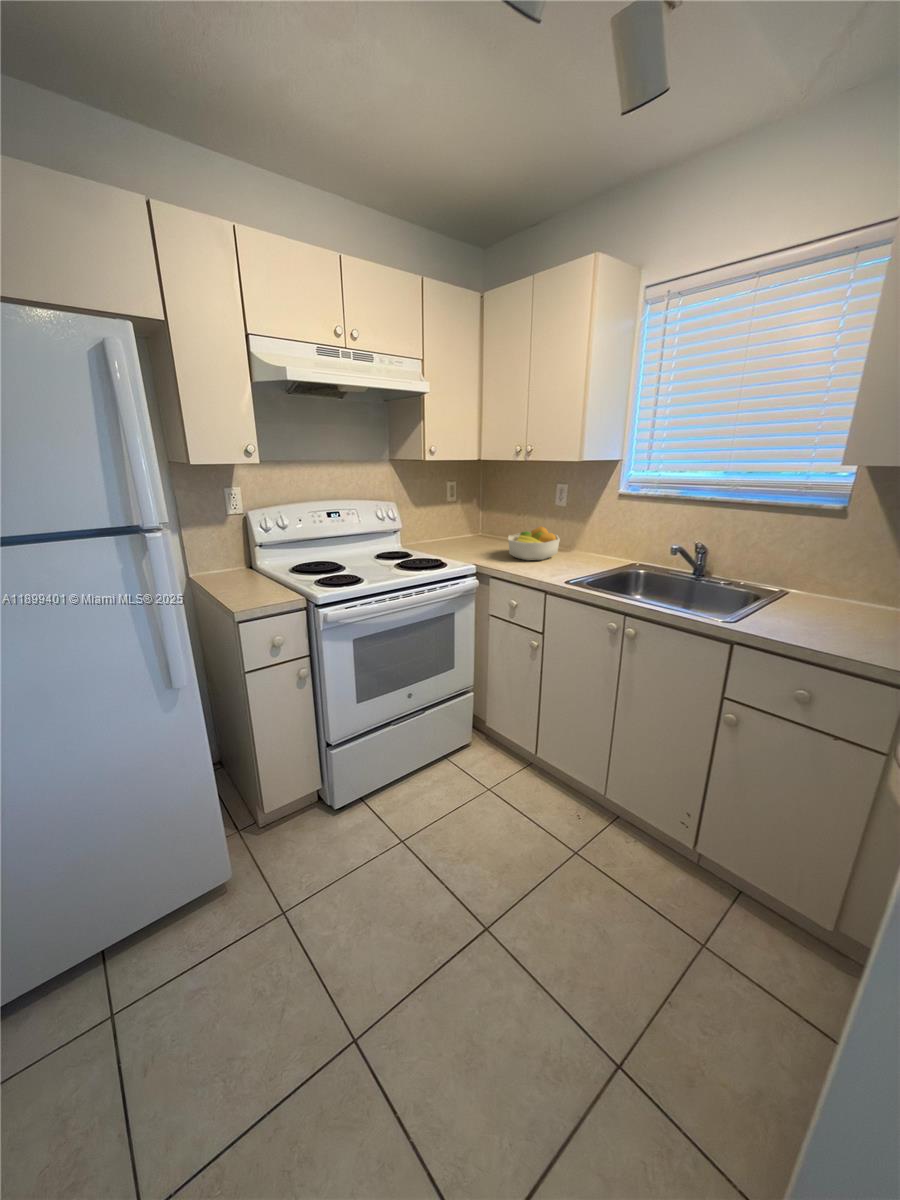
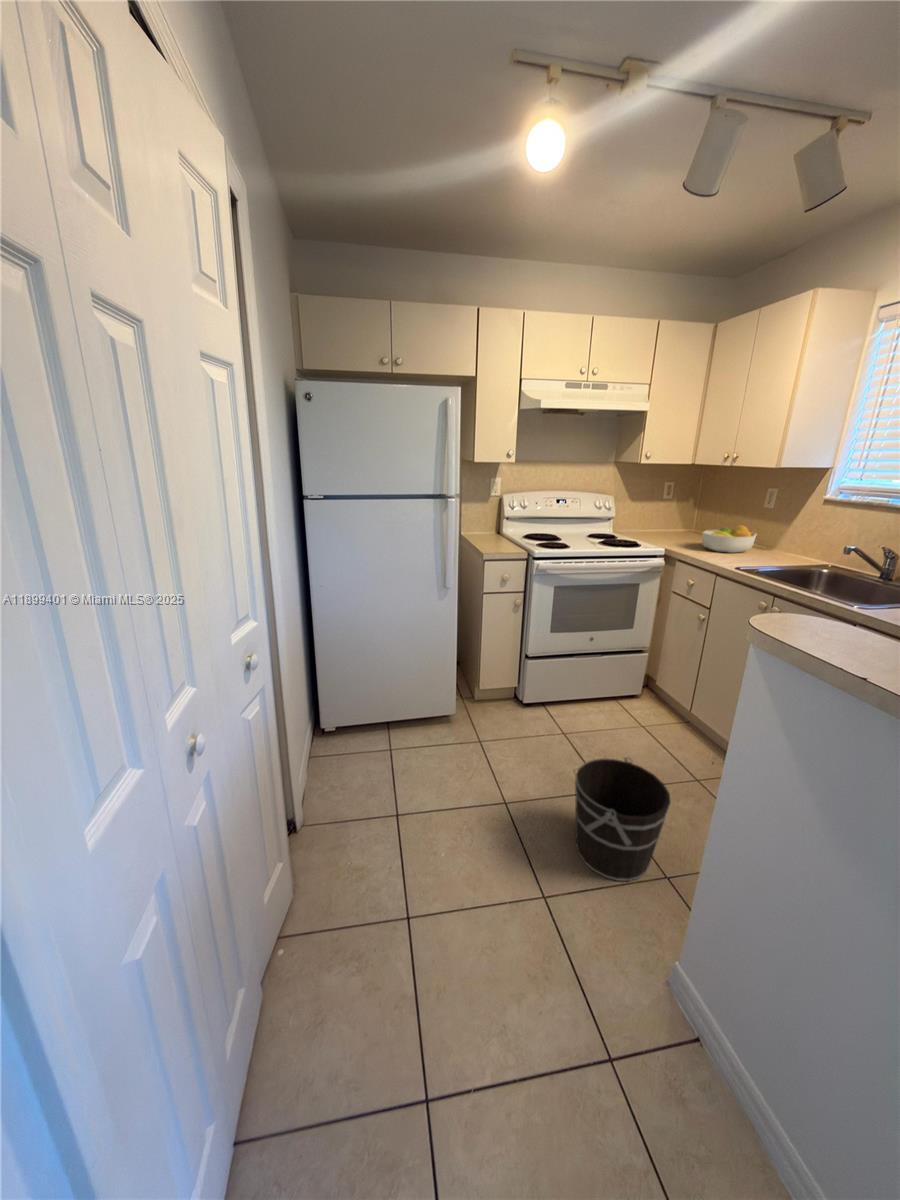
bucket: none [468,899,618,1129] -> present [574,758,670,881]

